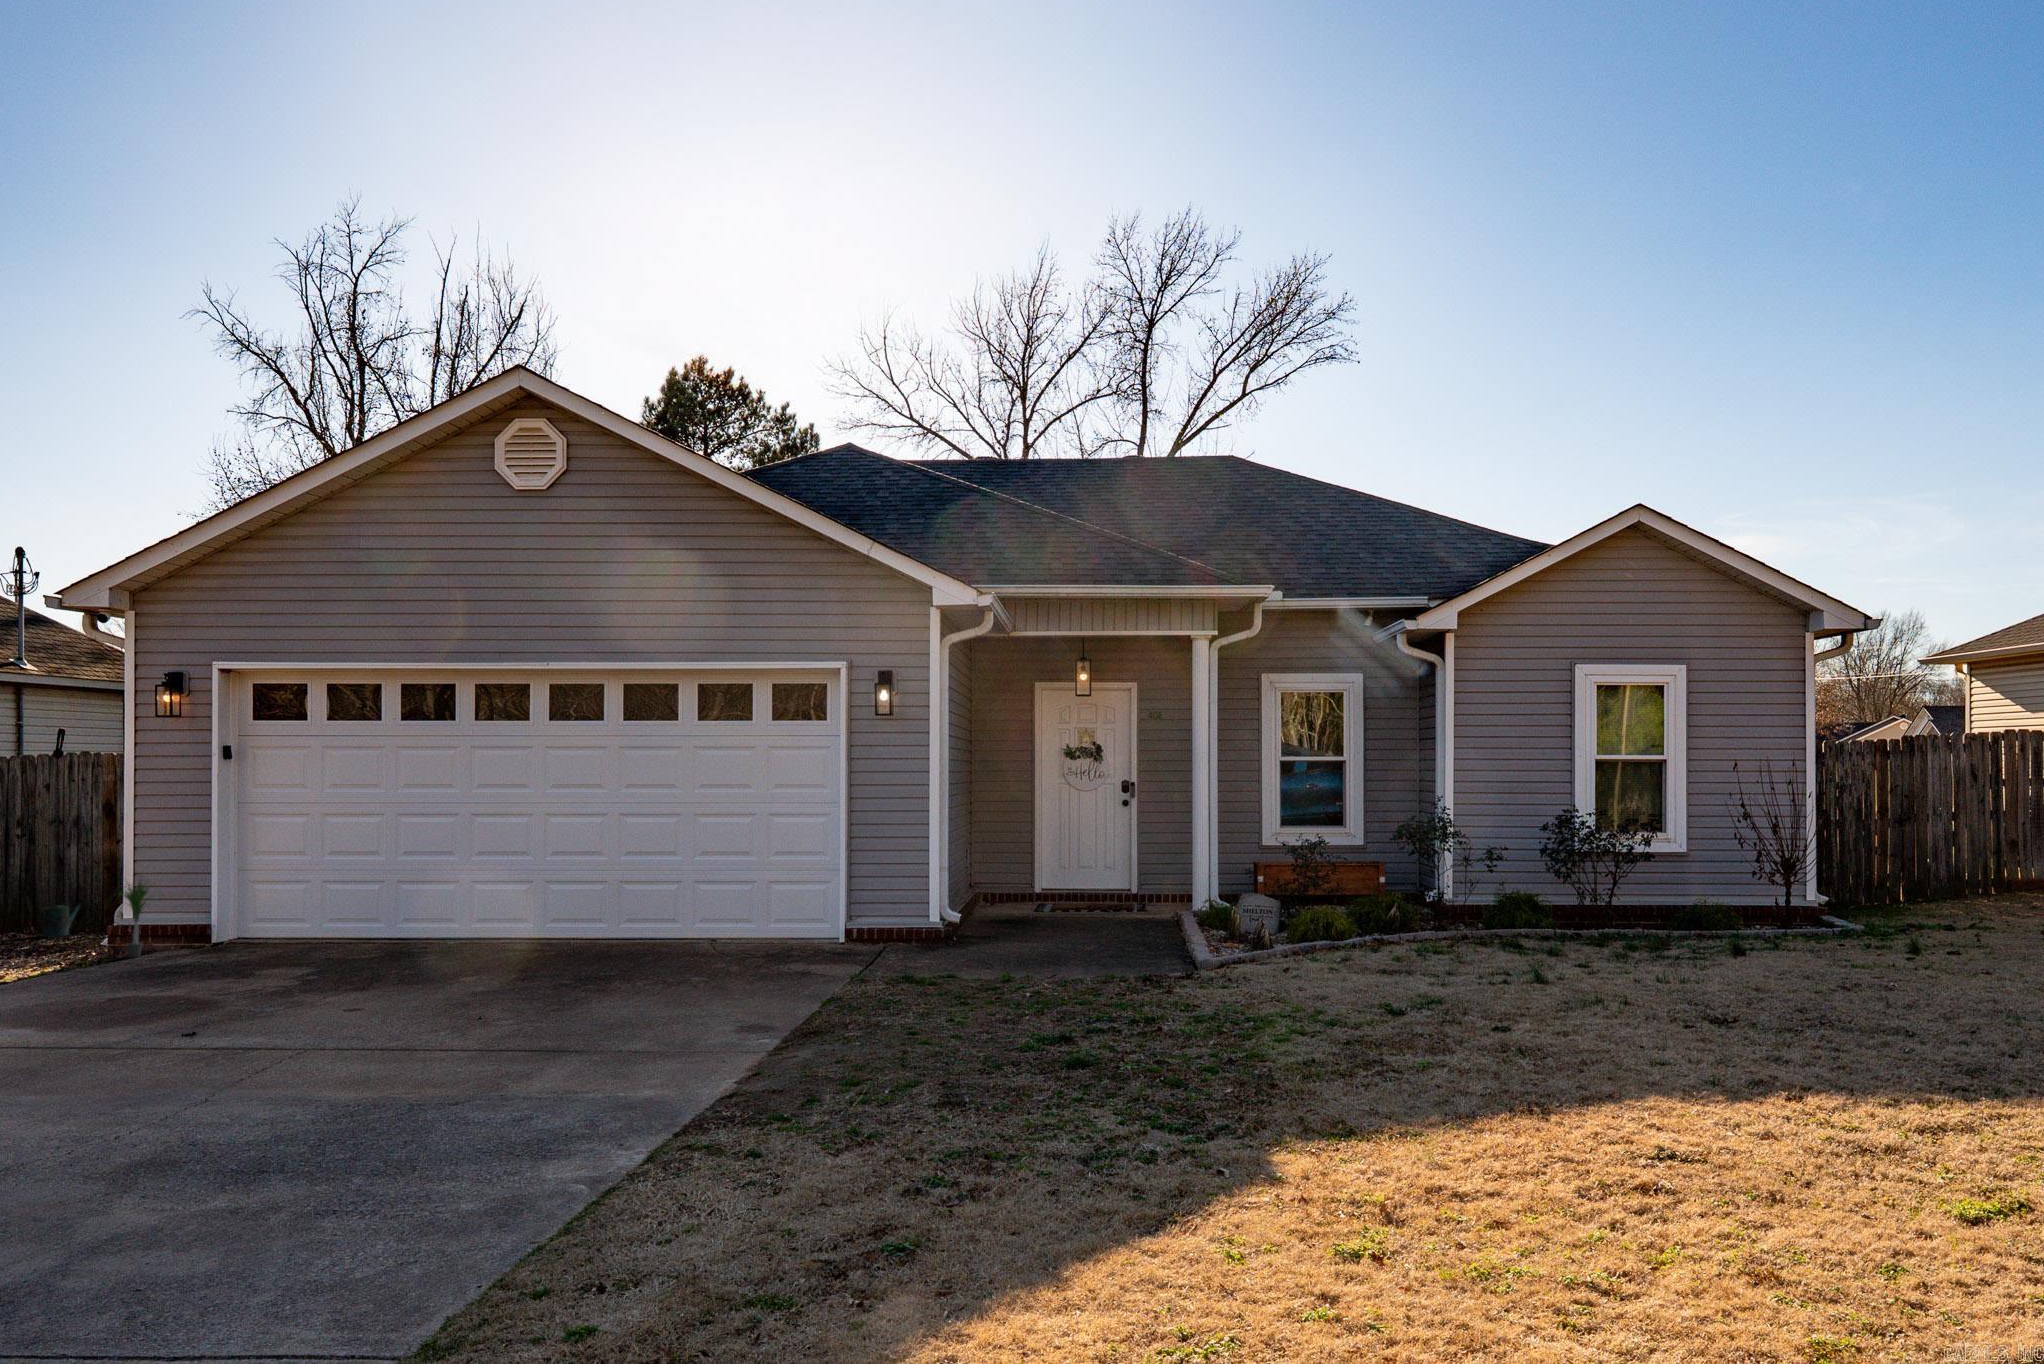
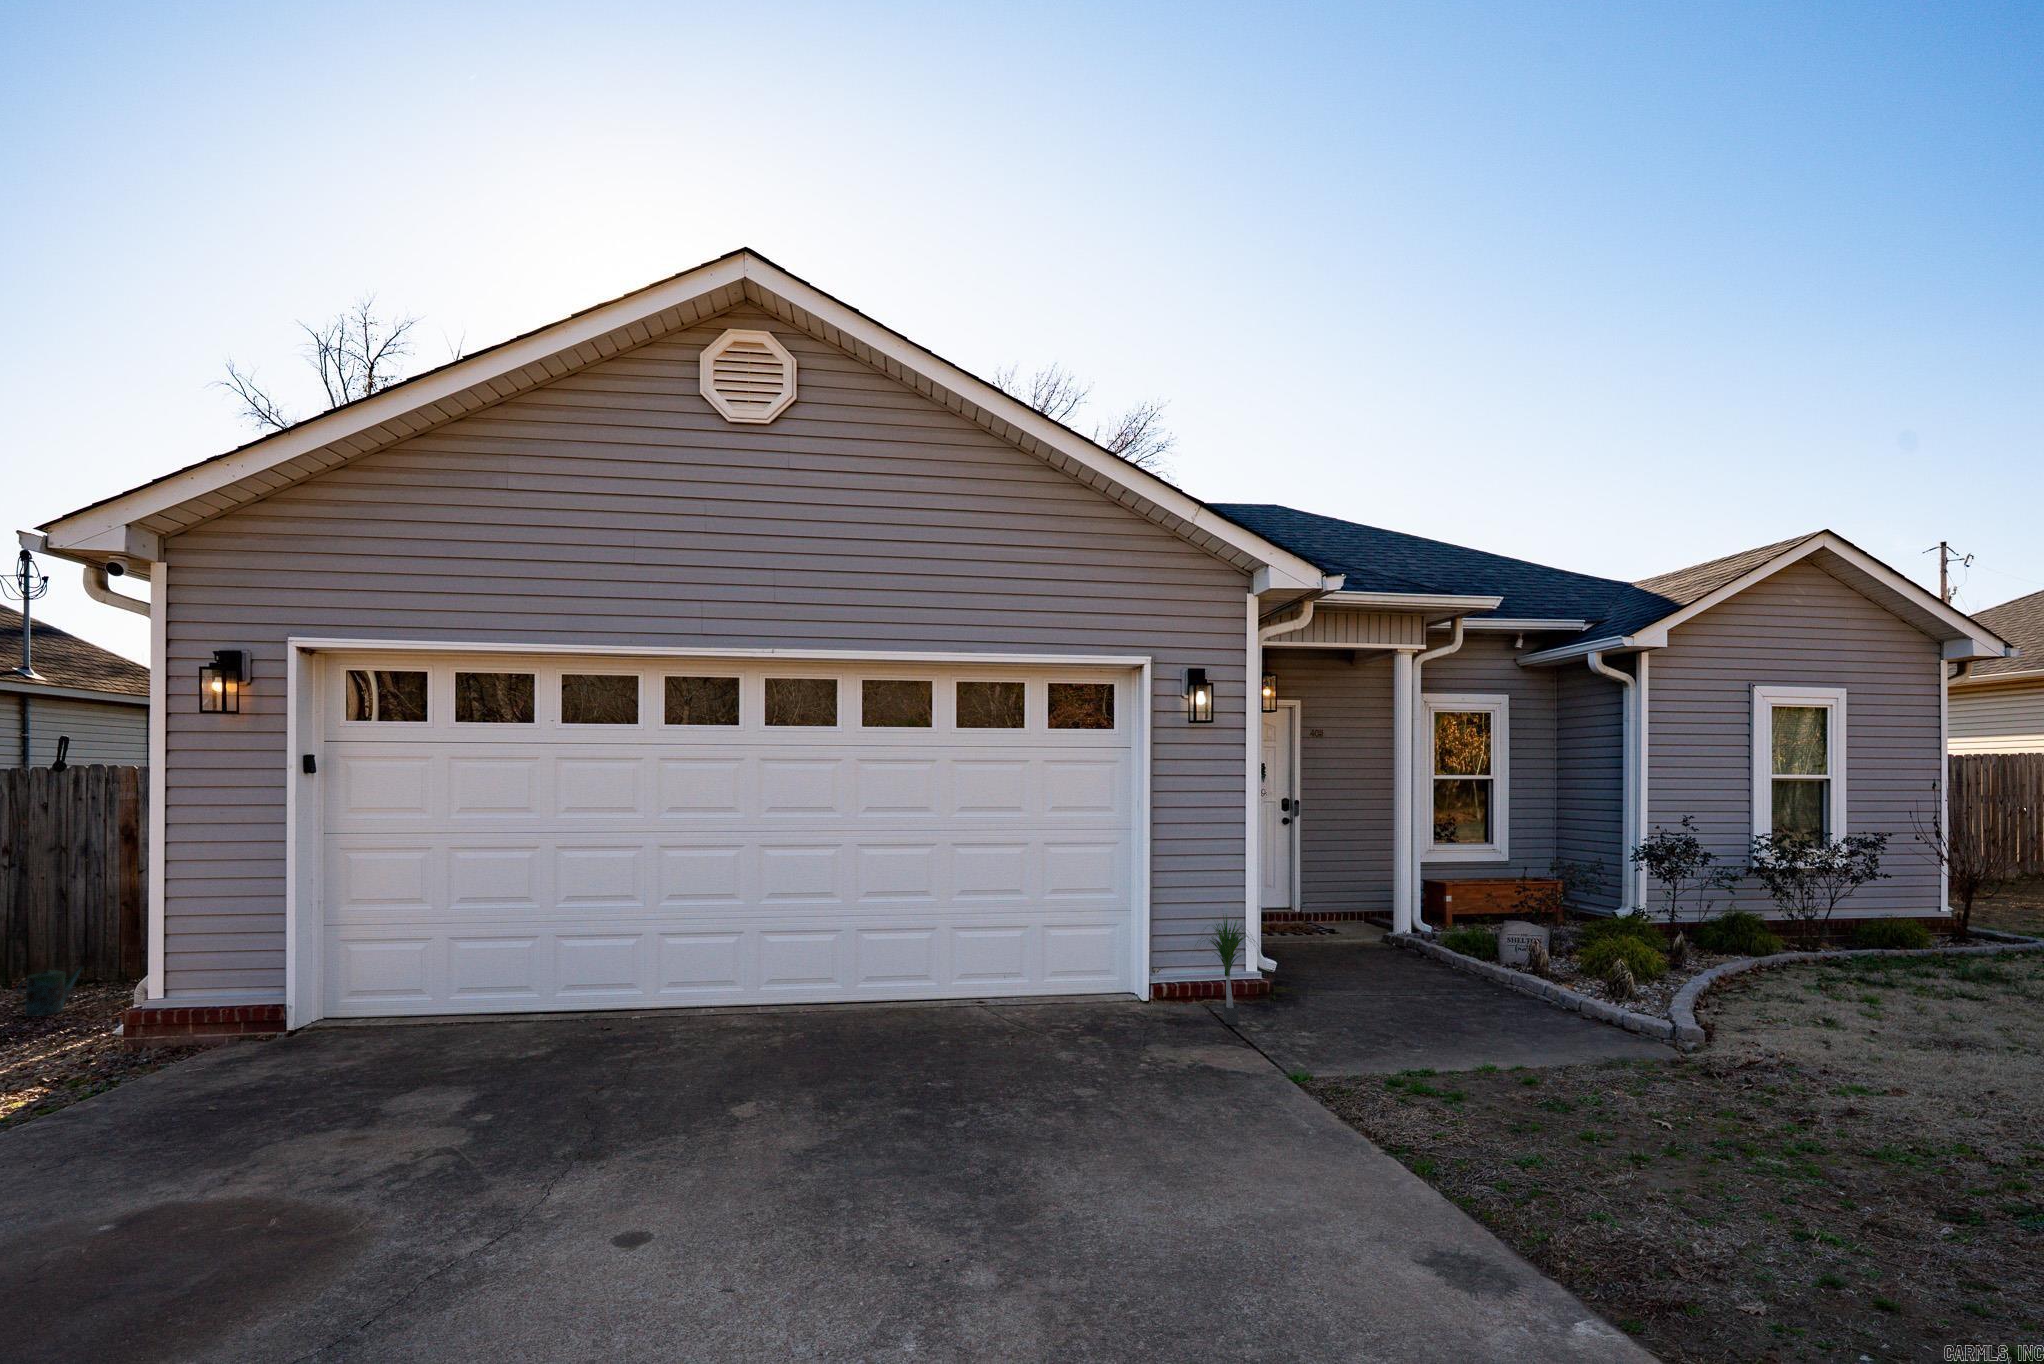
potted plant: present [122,880,149,958] -> present [1195,915,1259,1025]

